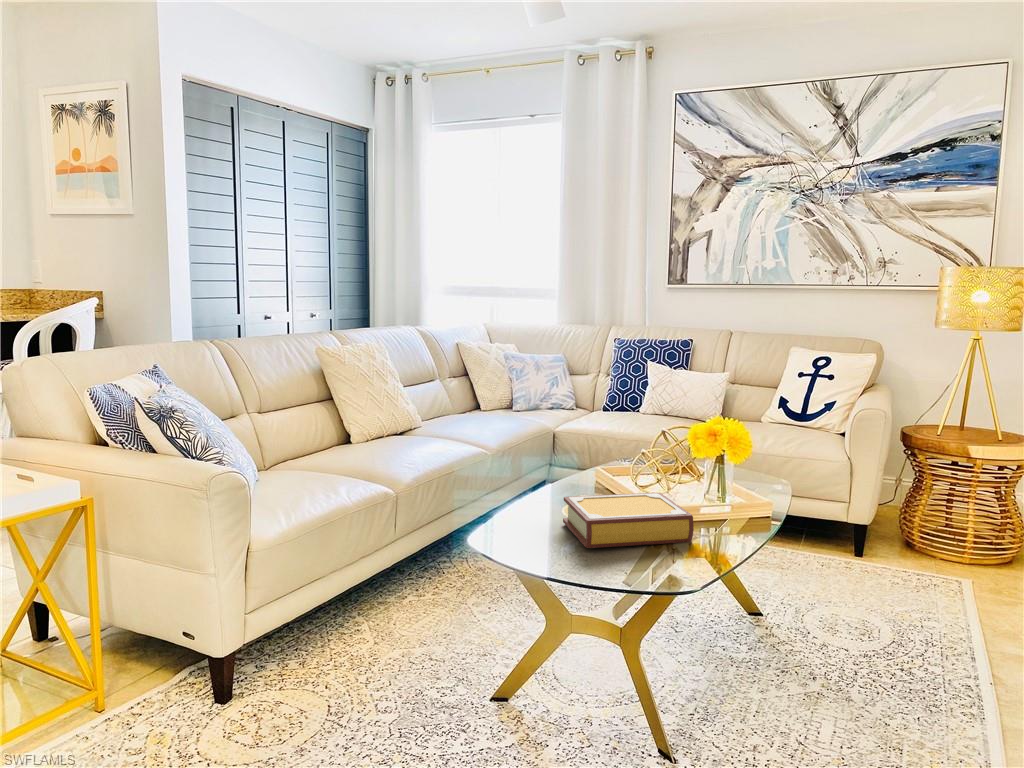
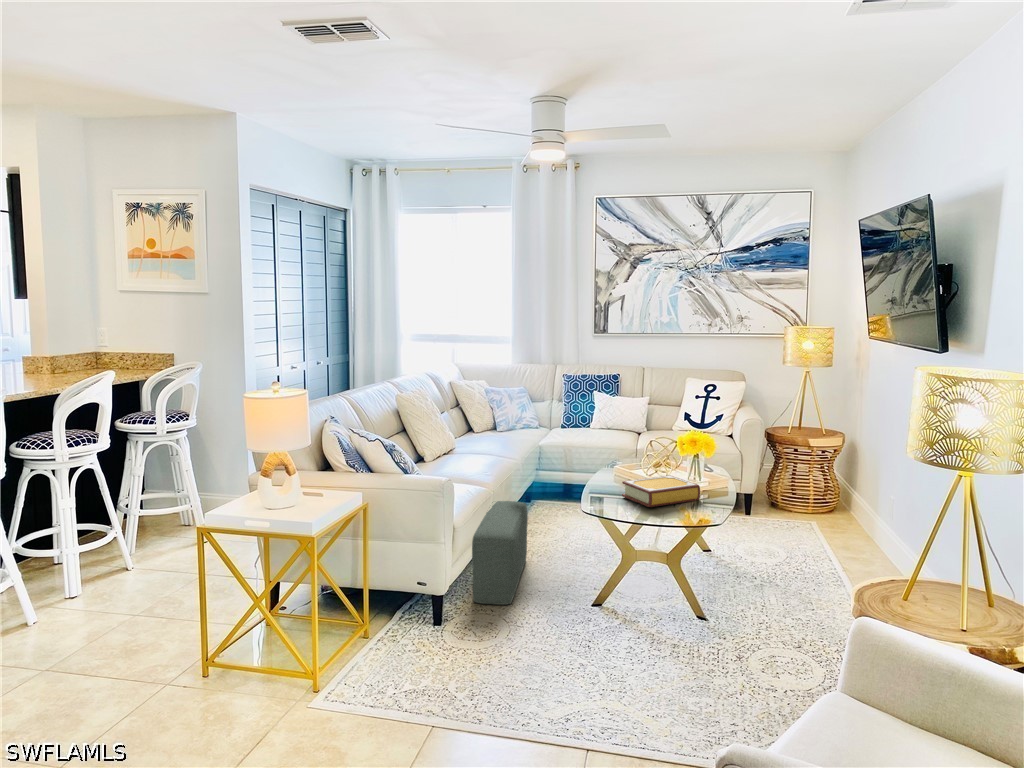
pouf: none [313,509,463,681] -> present [472,501,528,605]

